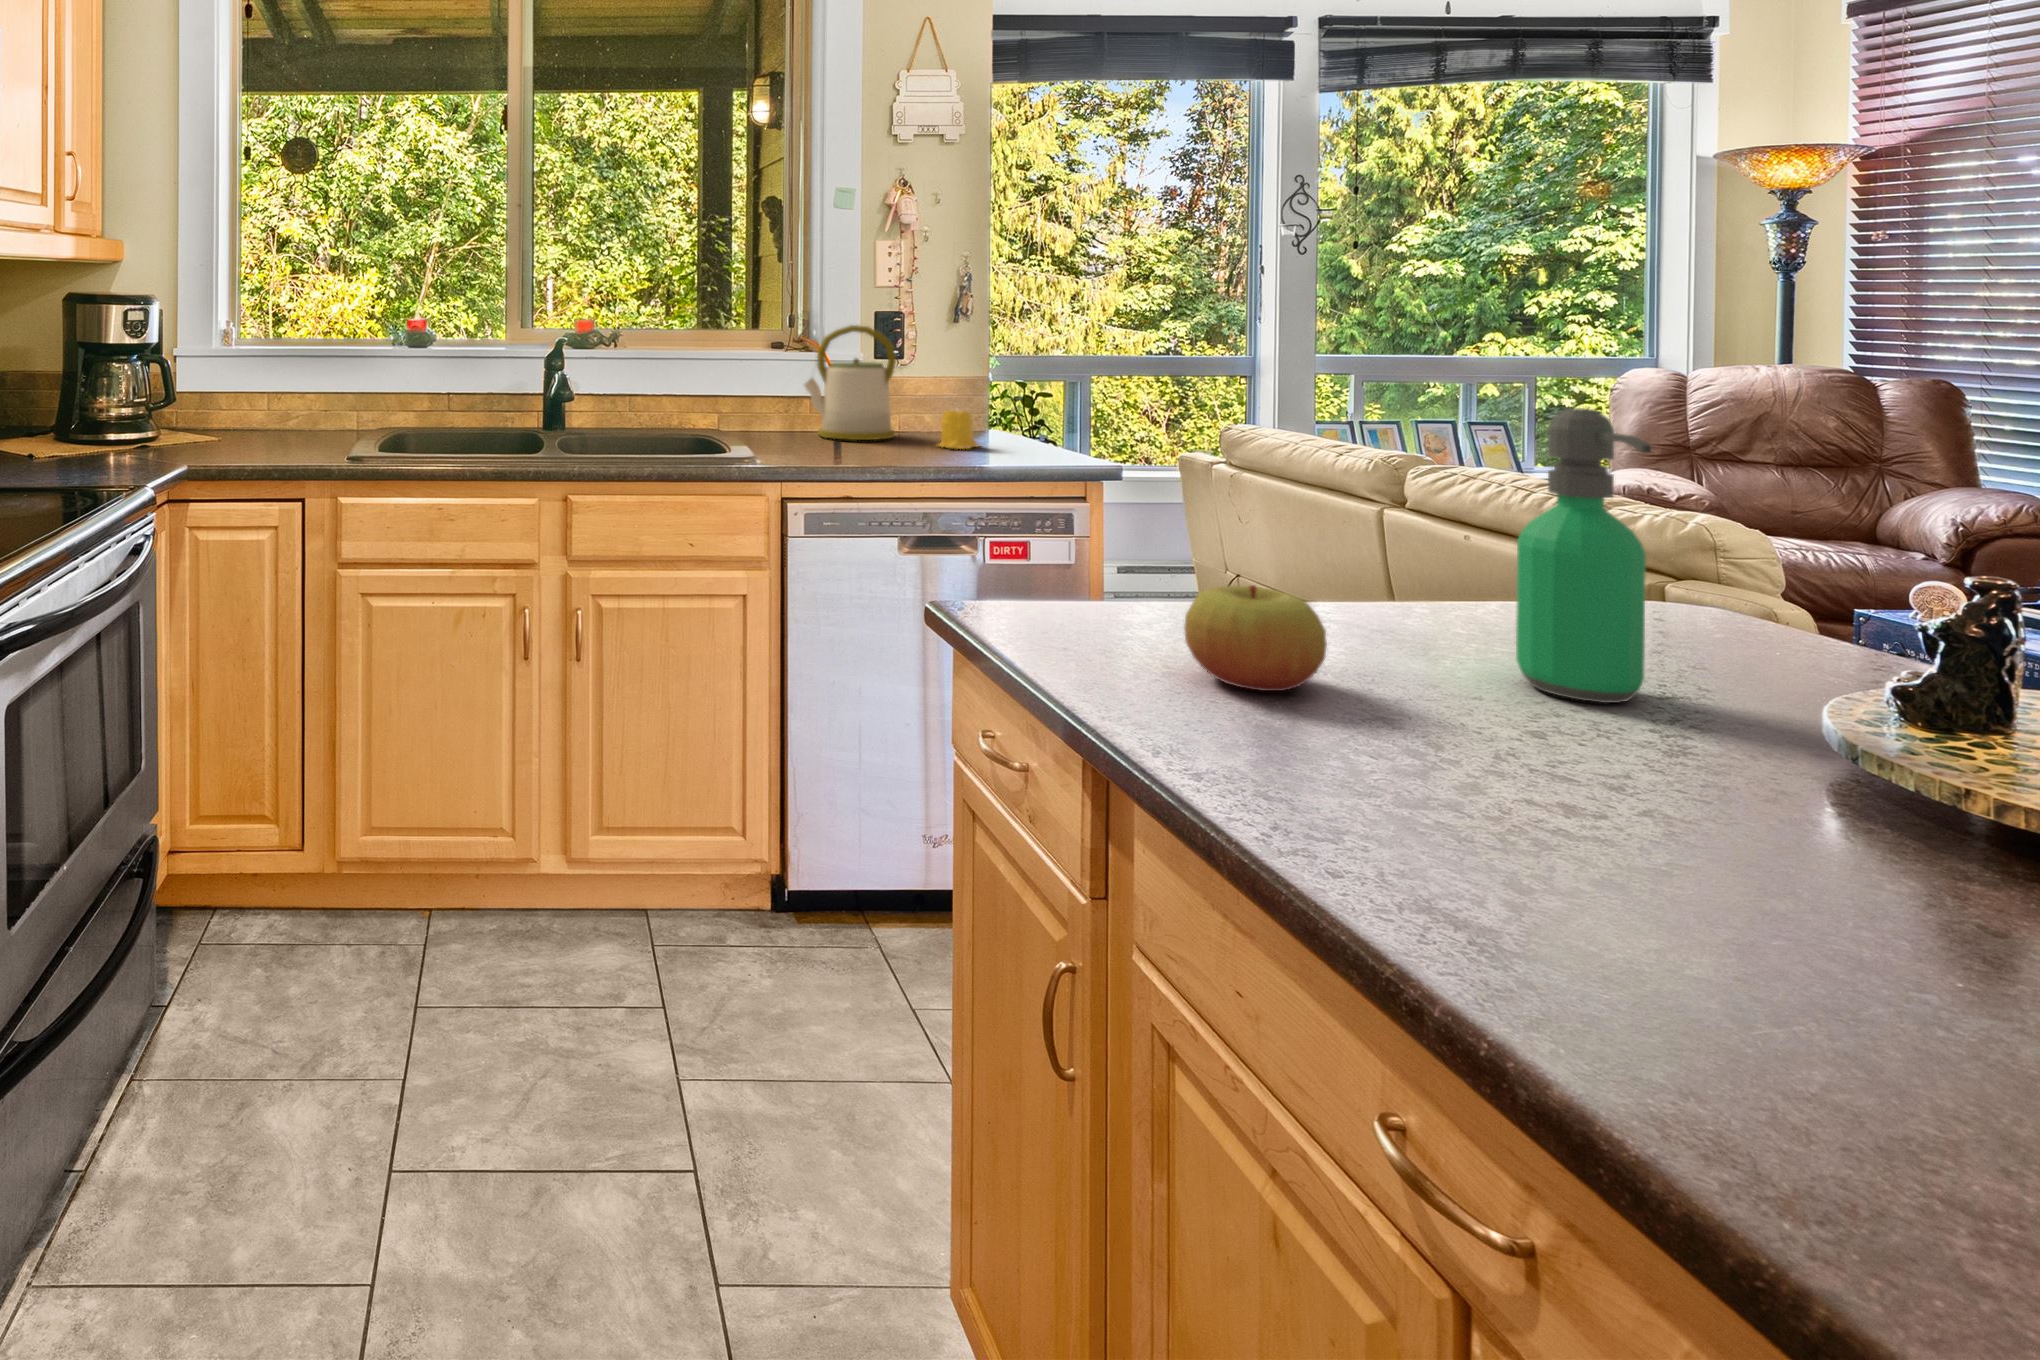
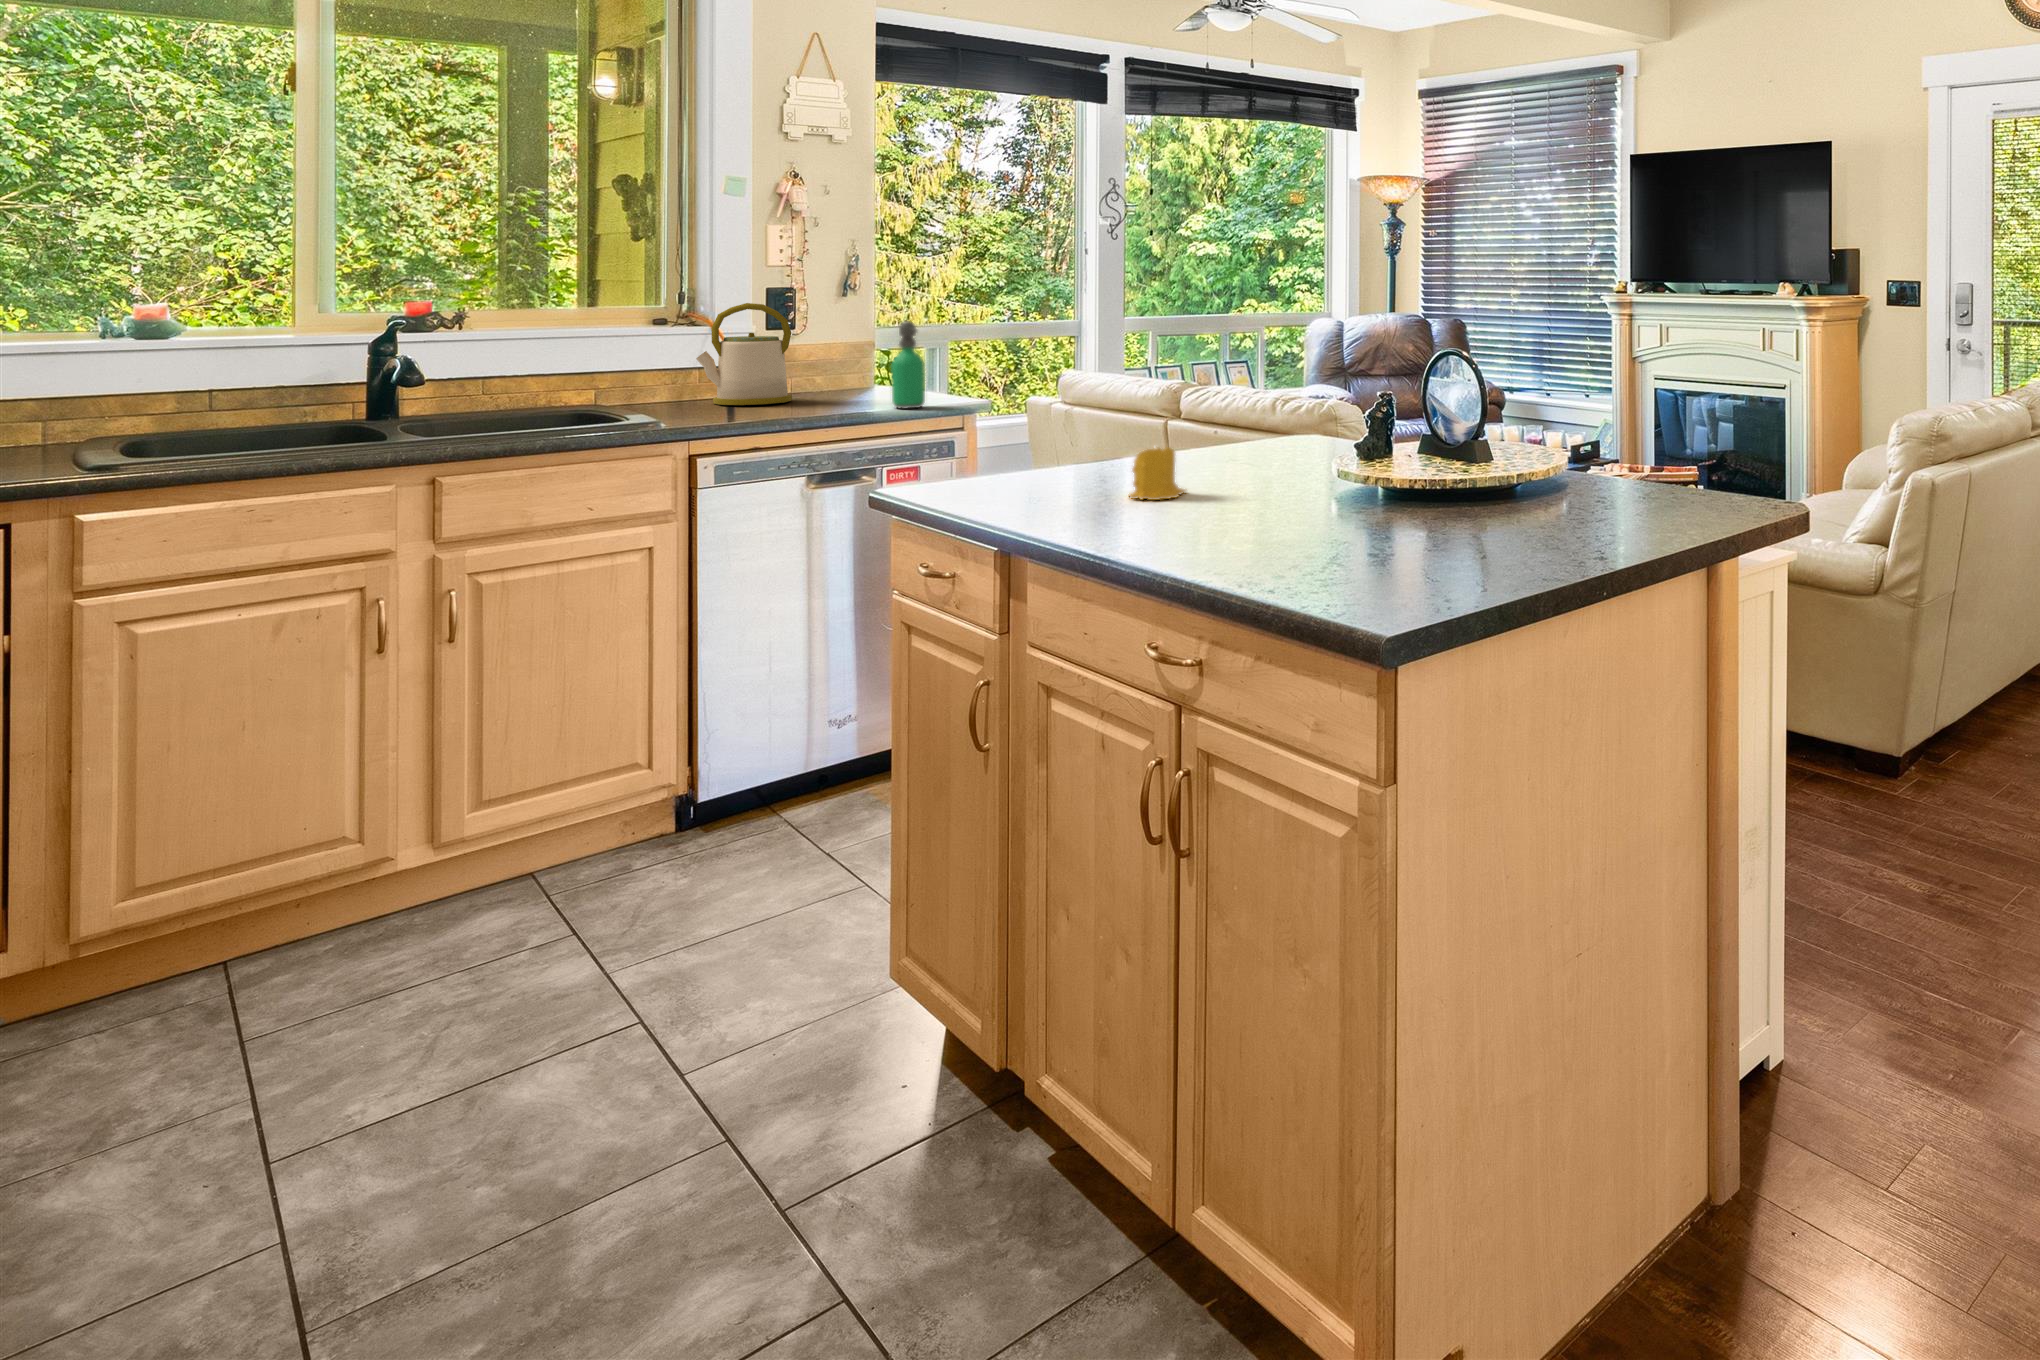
soap dispenser: present [1516,408,1651,703] -> present [891,321,925,409]
candle: present [938,410,981,449] -> present [1129,447,1186,500]
apple: present [1184,585,1327,691] -> none [1047,435,1110,483]

